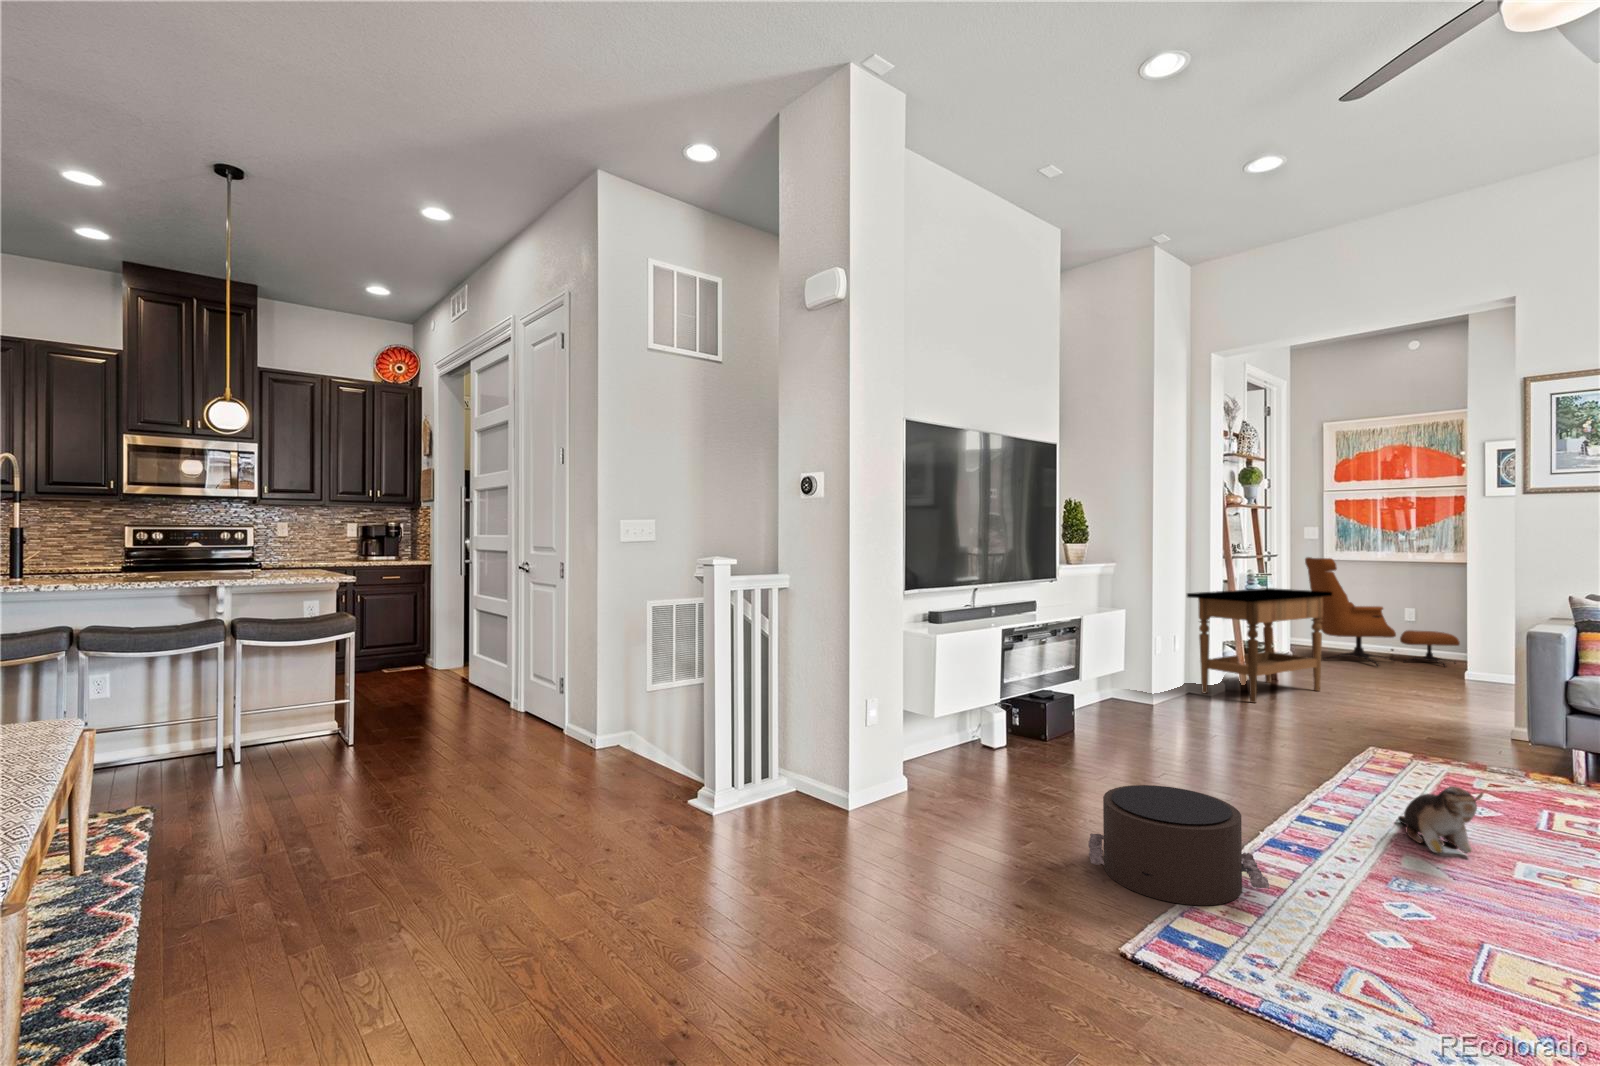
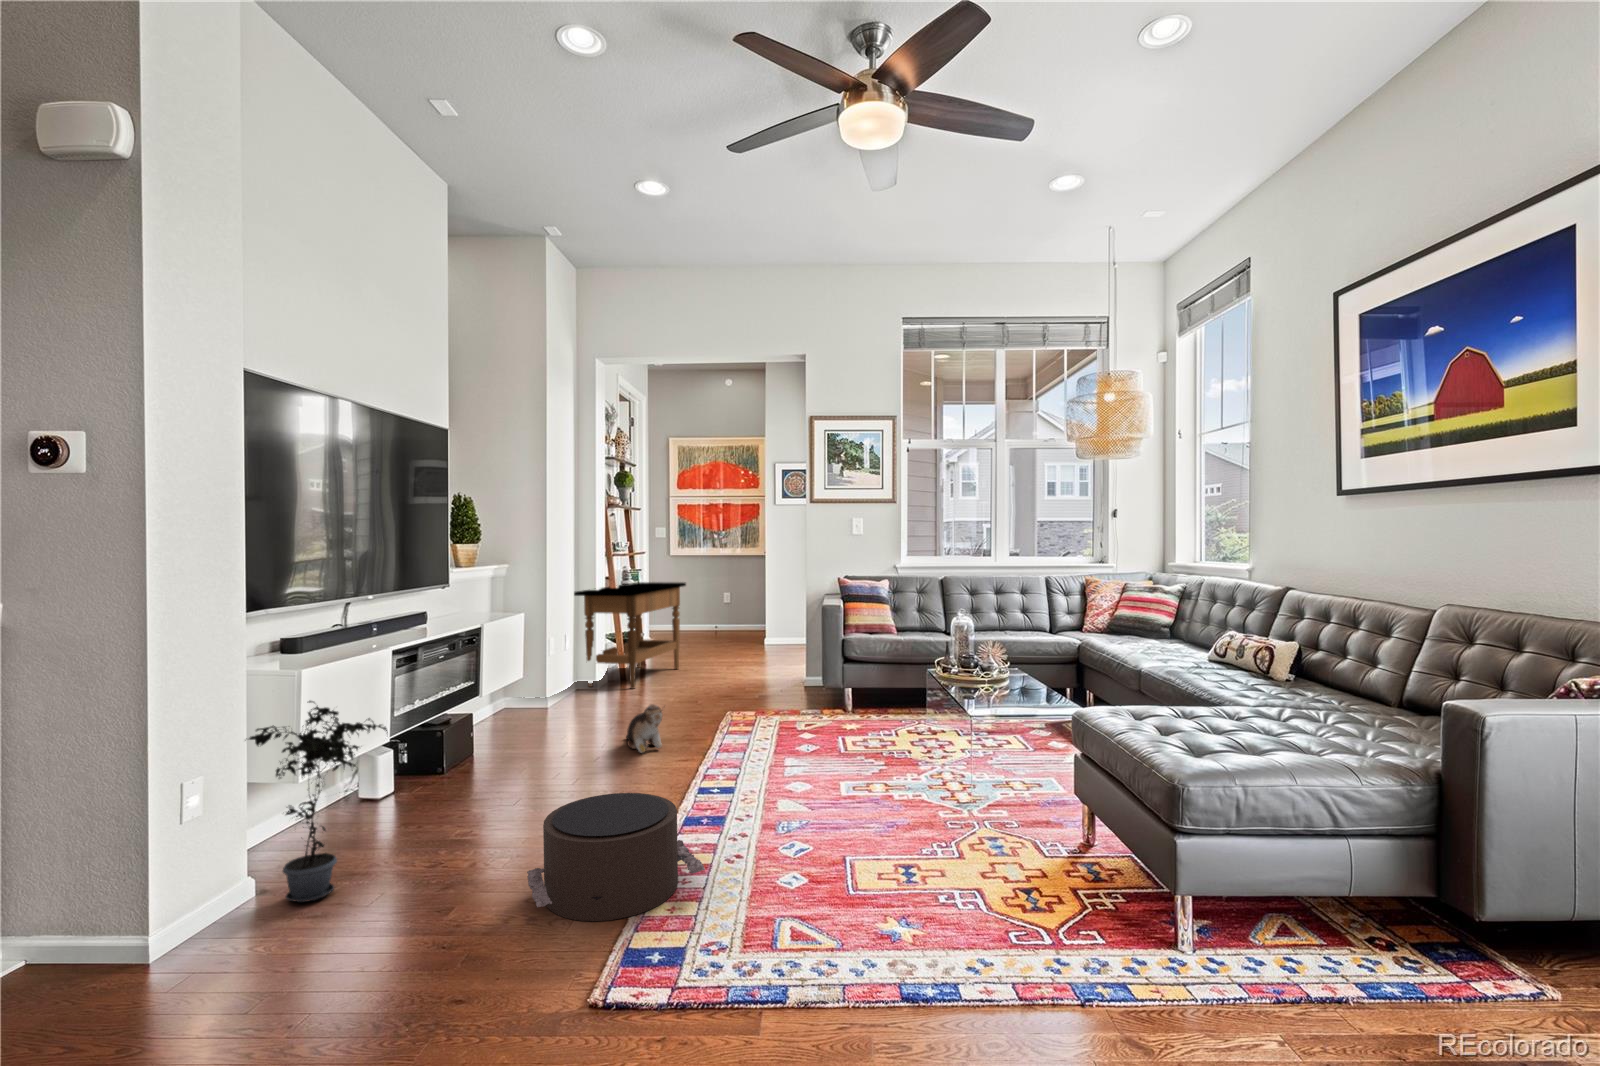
lounge chair: present [1305,557,1460,666] -> none [659,554,759,642]
potted plant: none [896,658,987,807] -> present [249,701,388,902]
plush toy: present [1398,786,1483,853] -> present [626,704,663,753]

